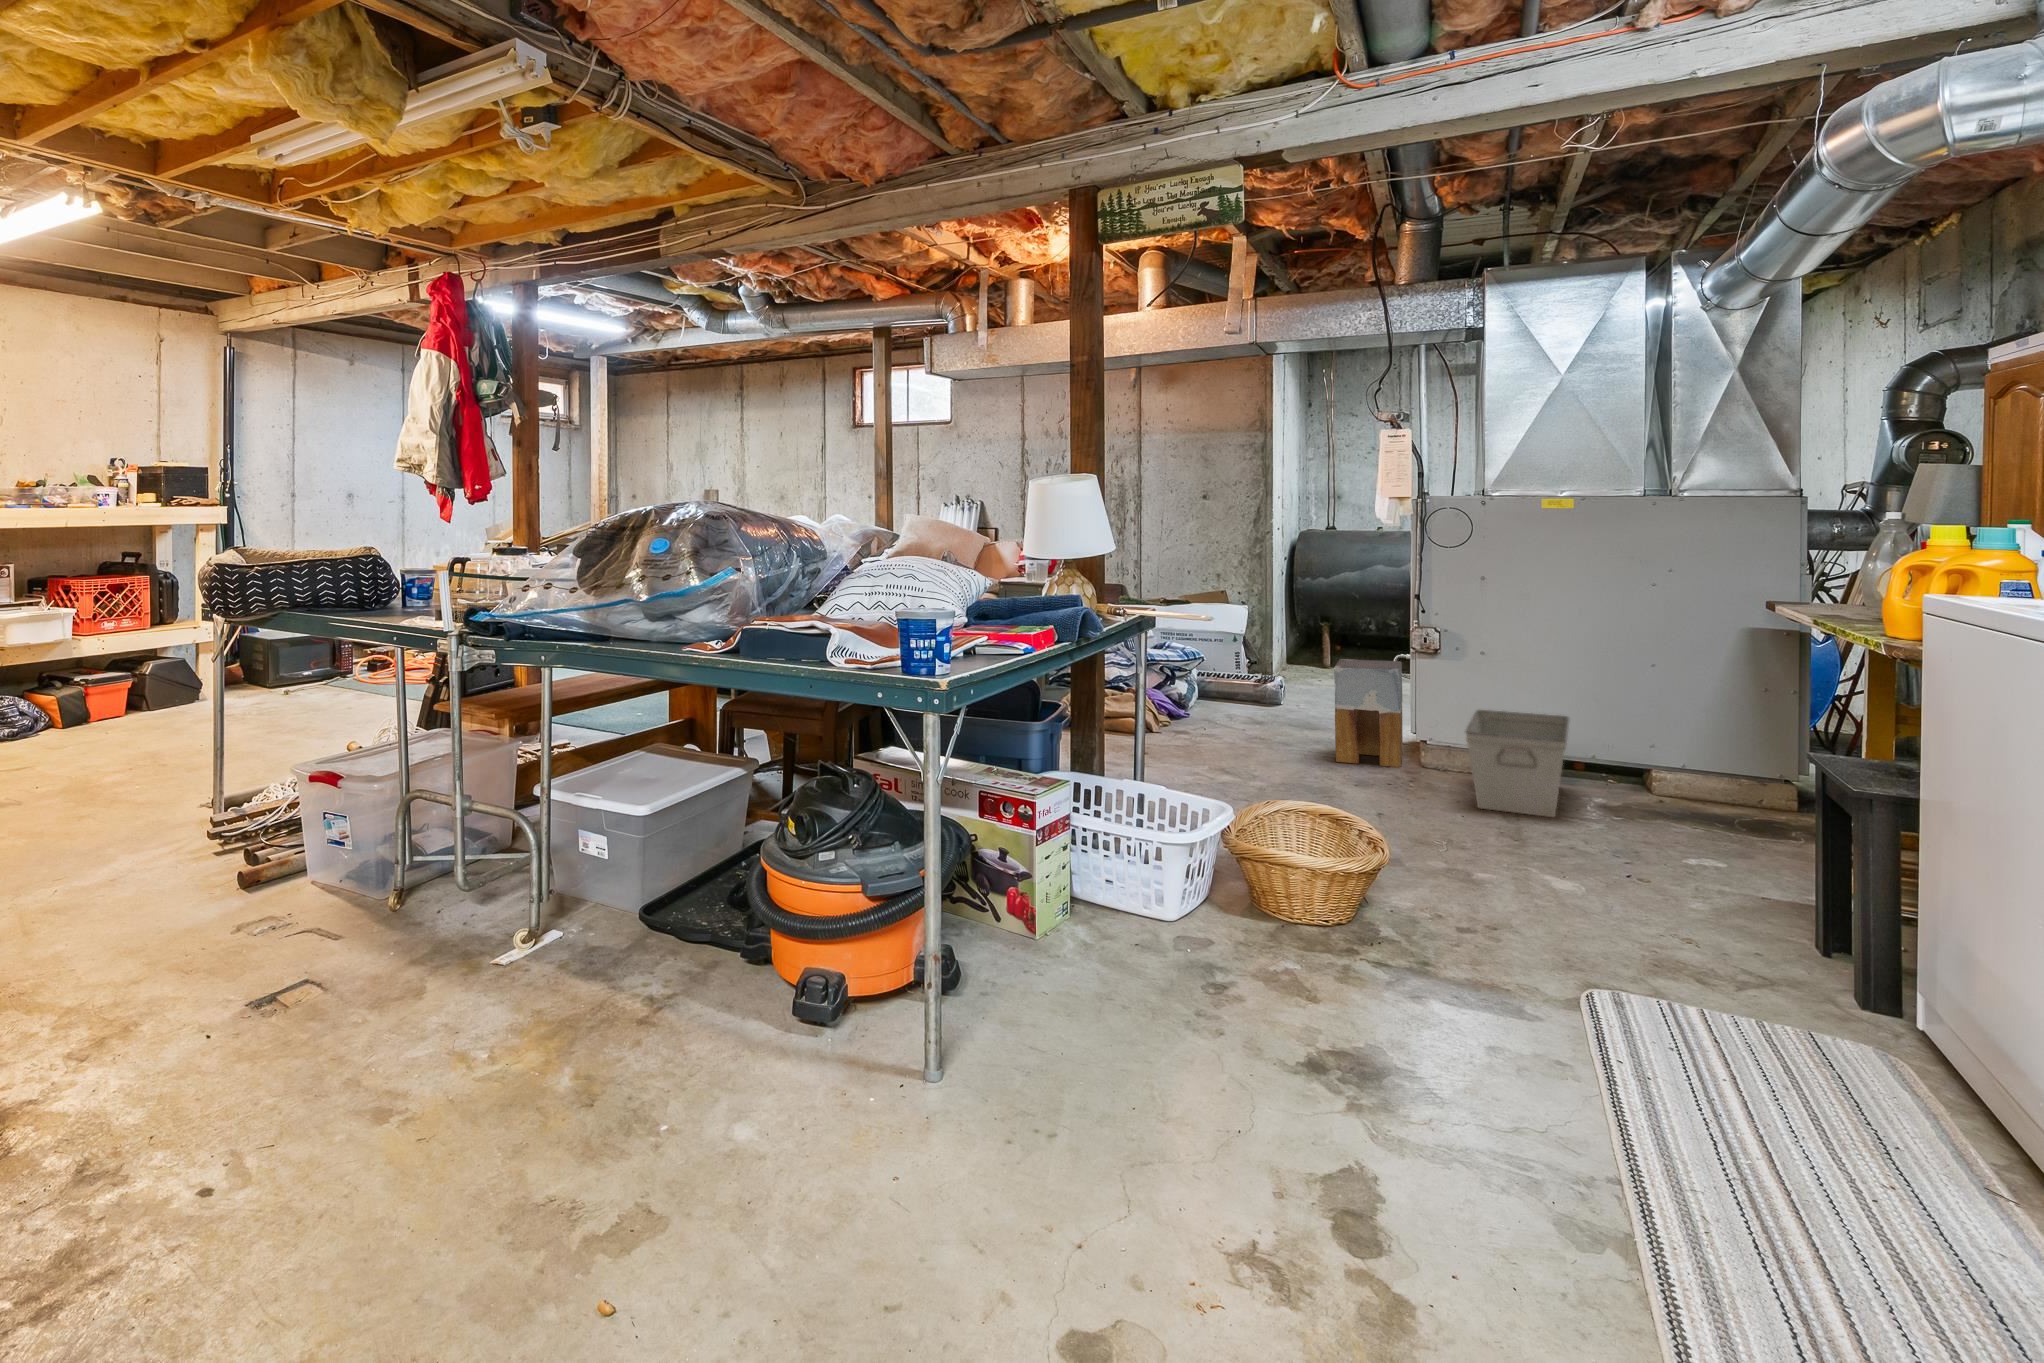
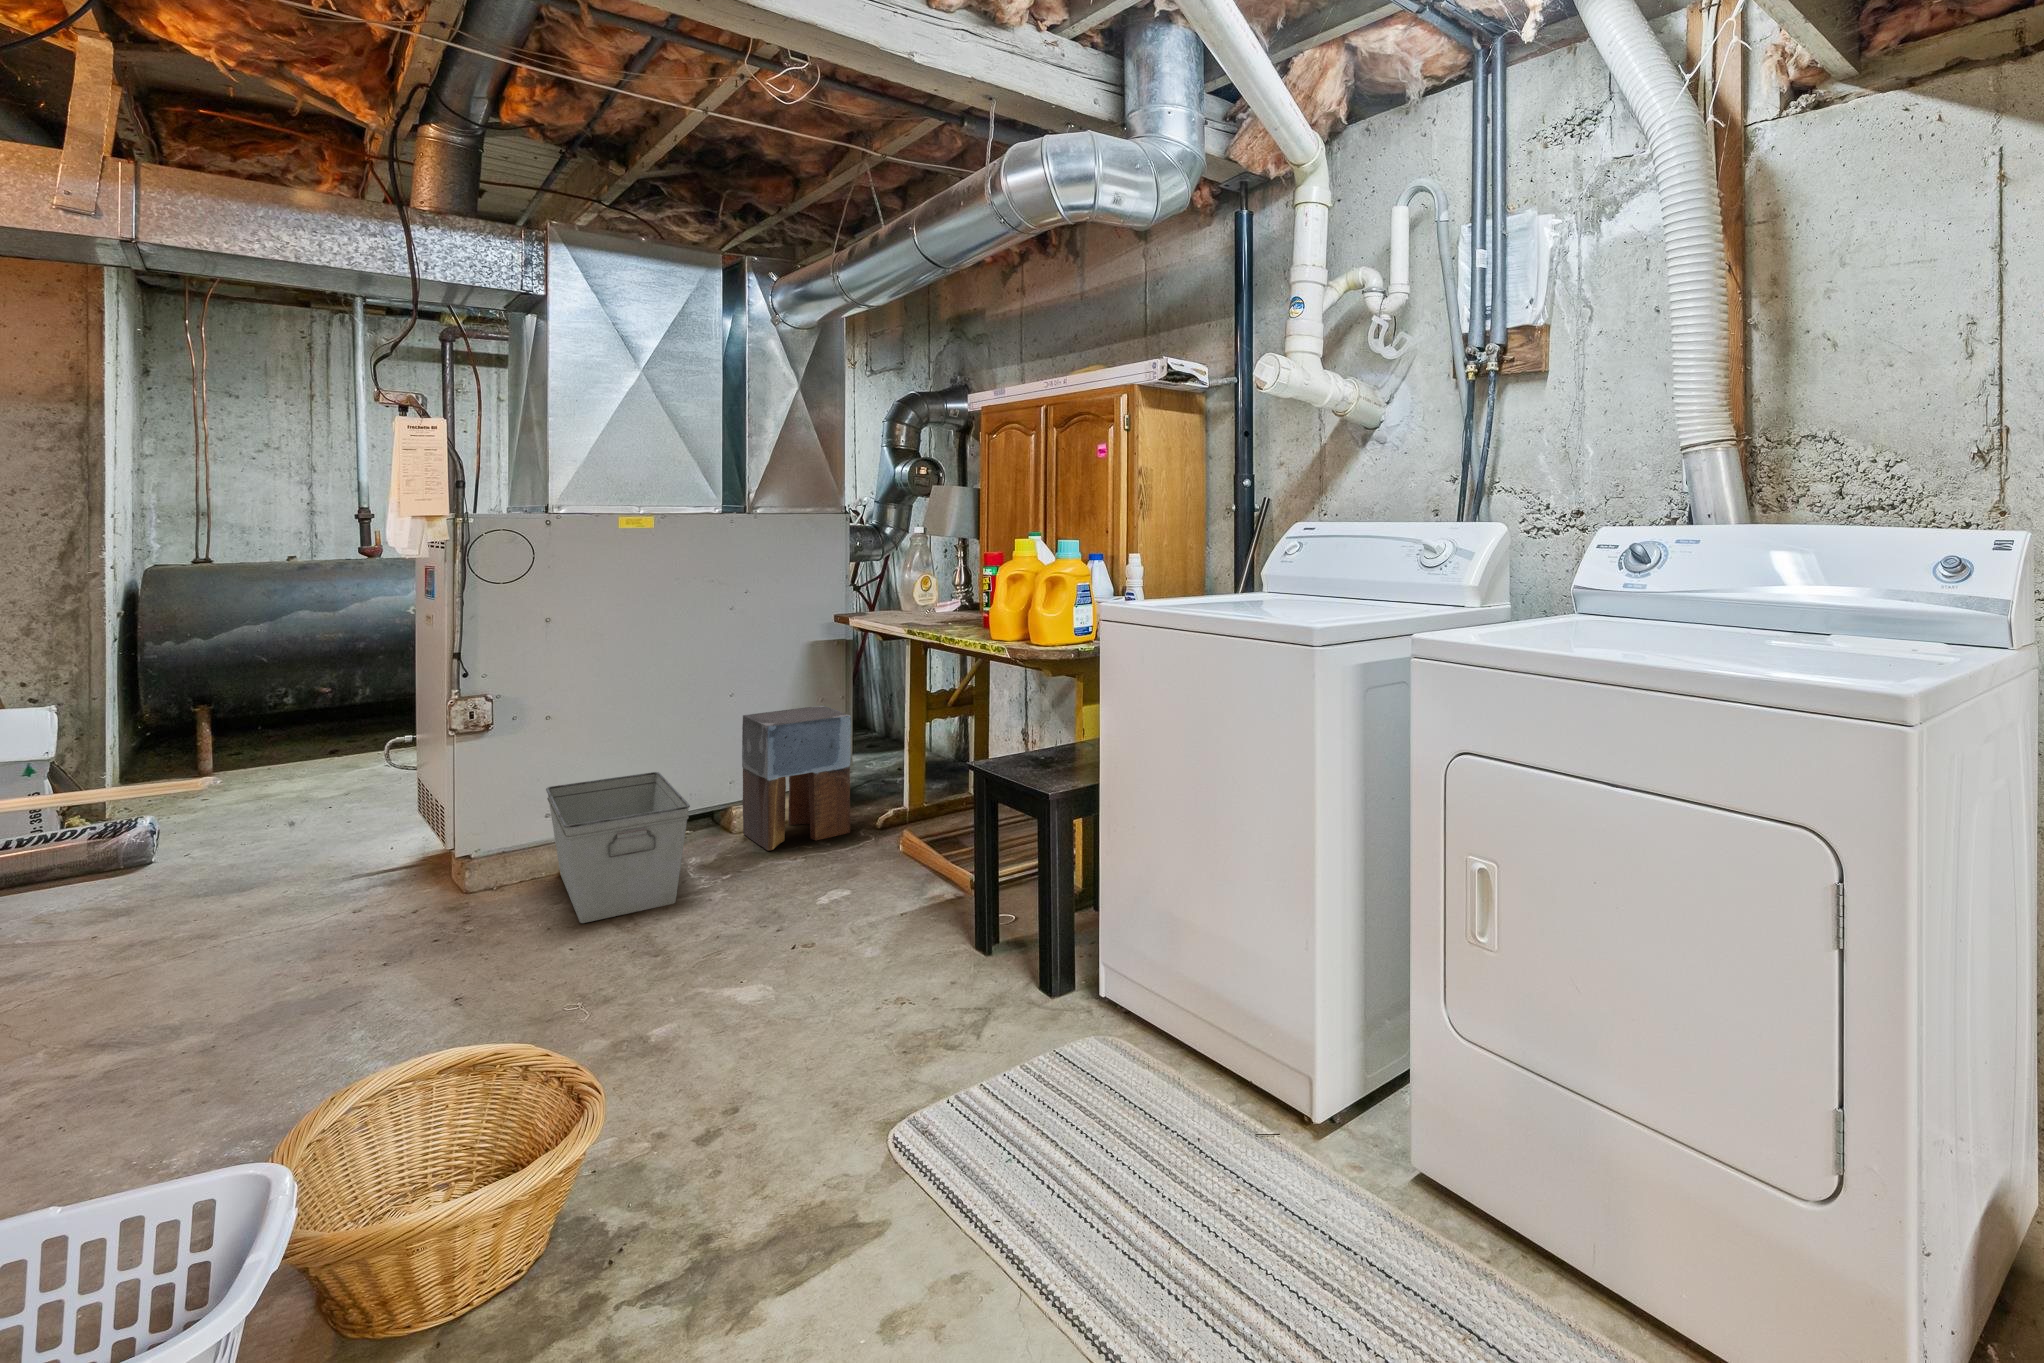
stool: present [1334,659,1403,767] -> present [742,705,851,851]

